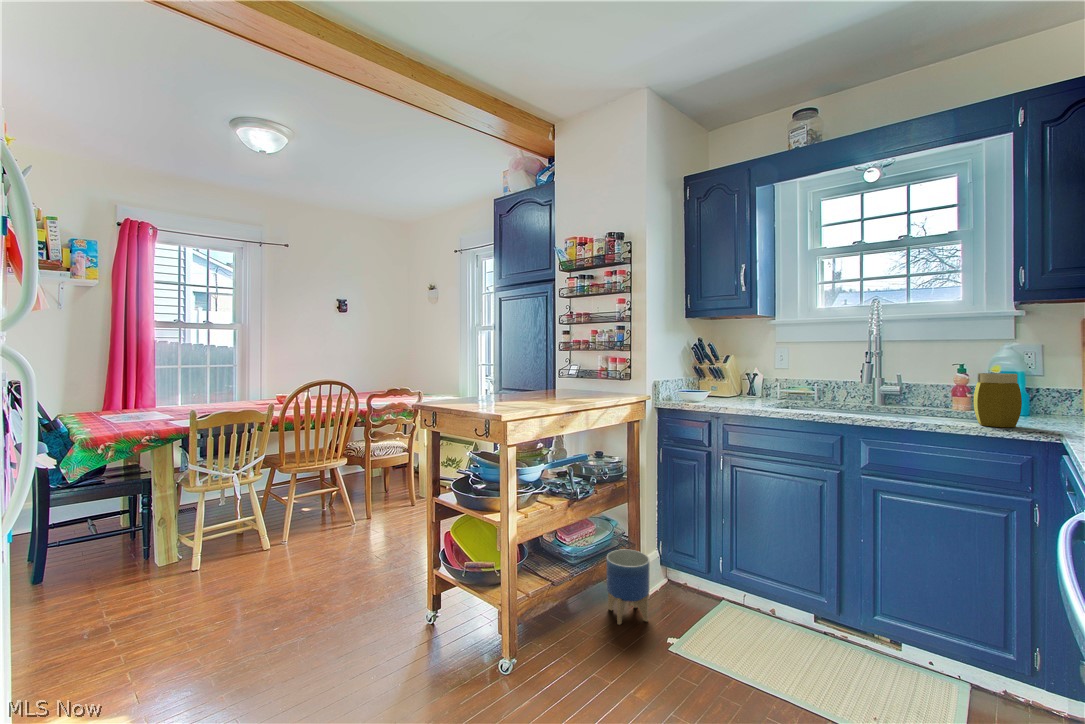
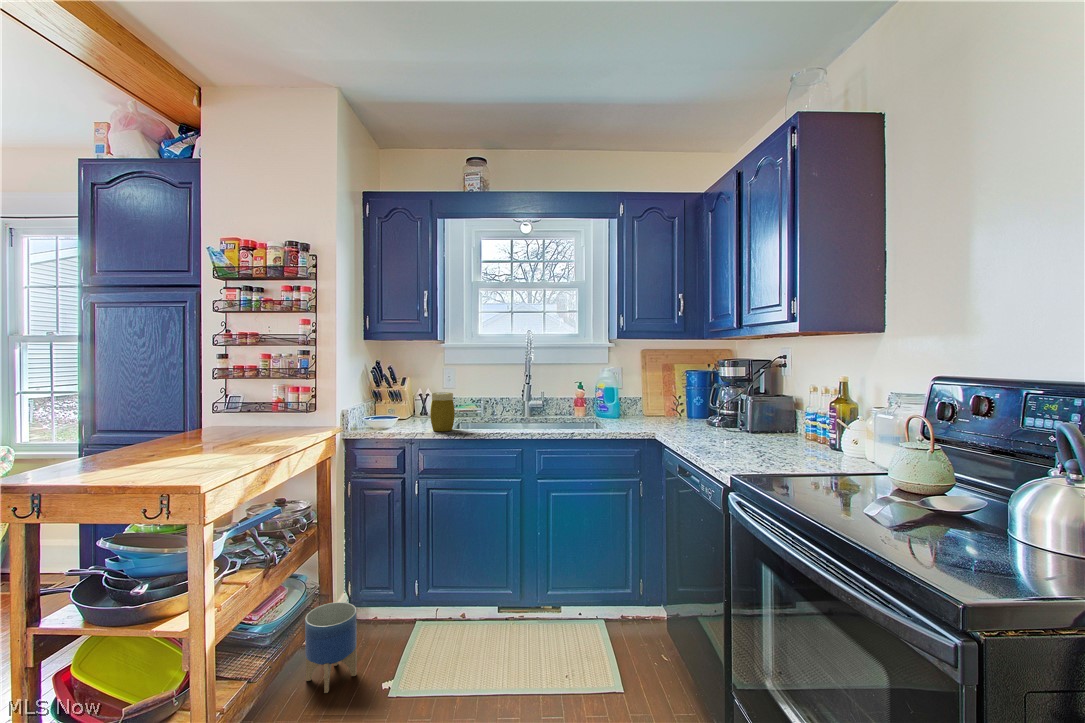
jar: present [974,373,1022,427] -> present [430,392,455,432]

